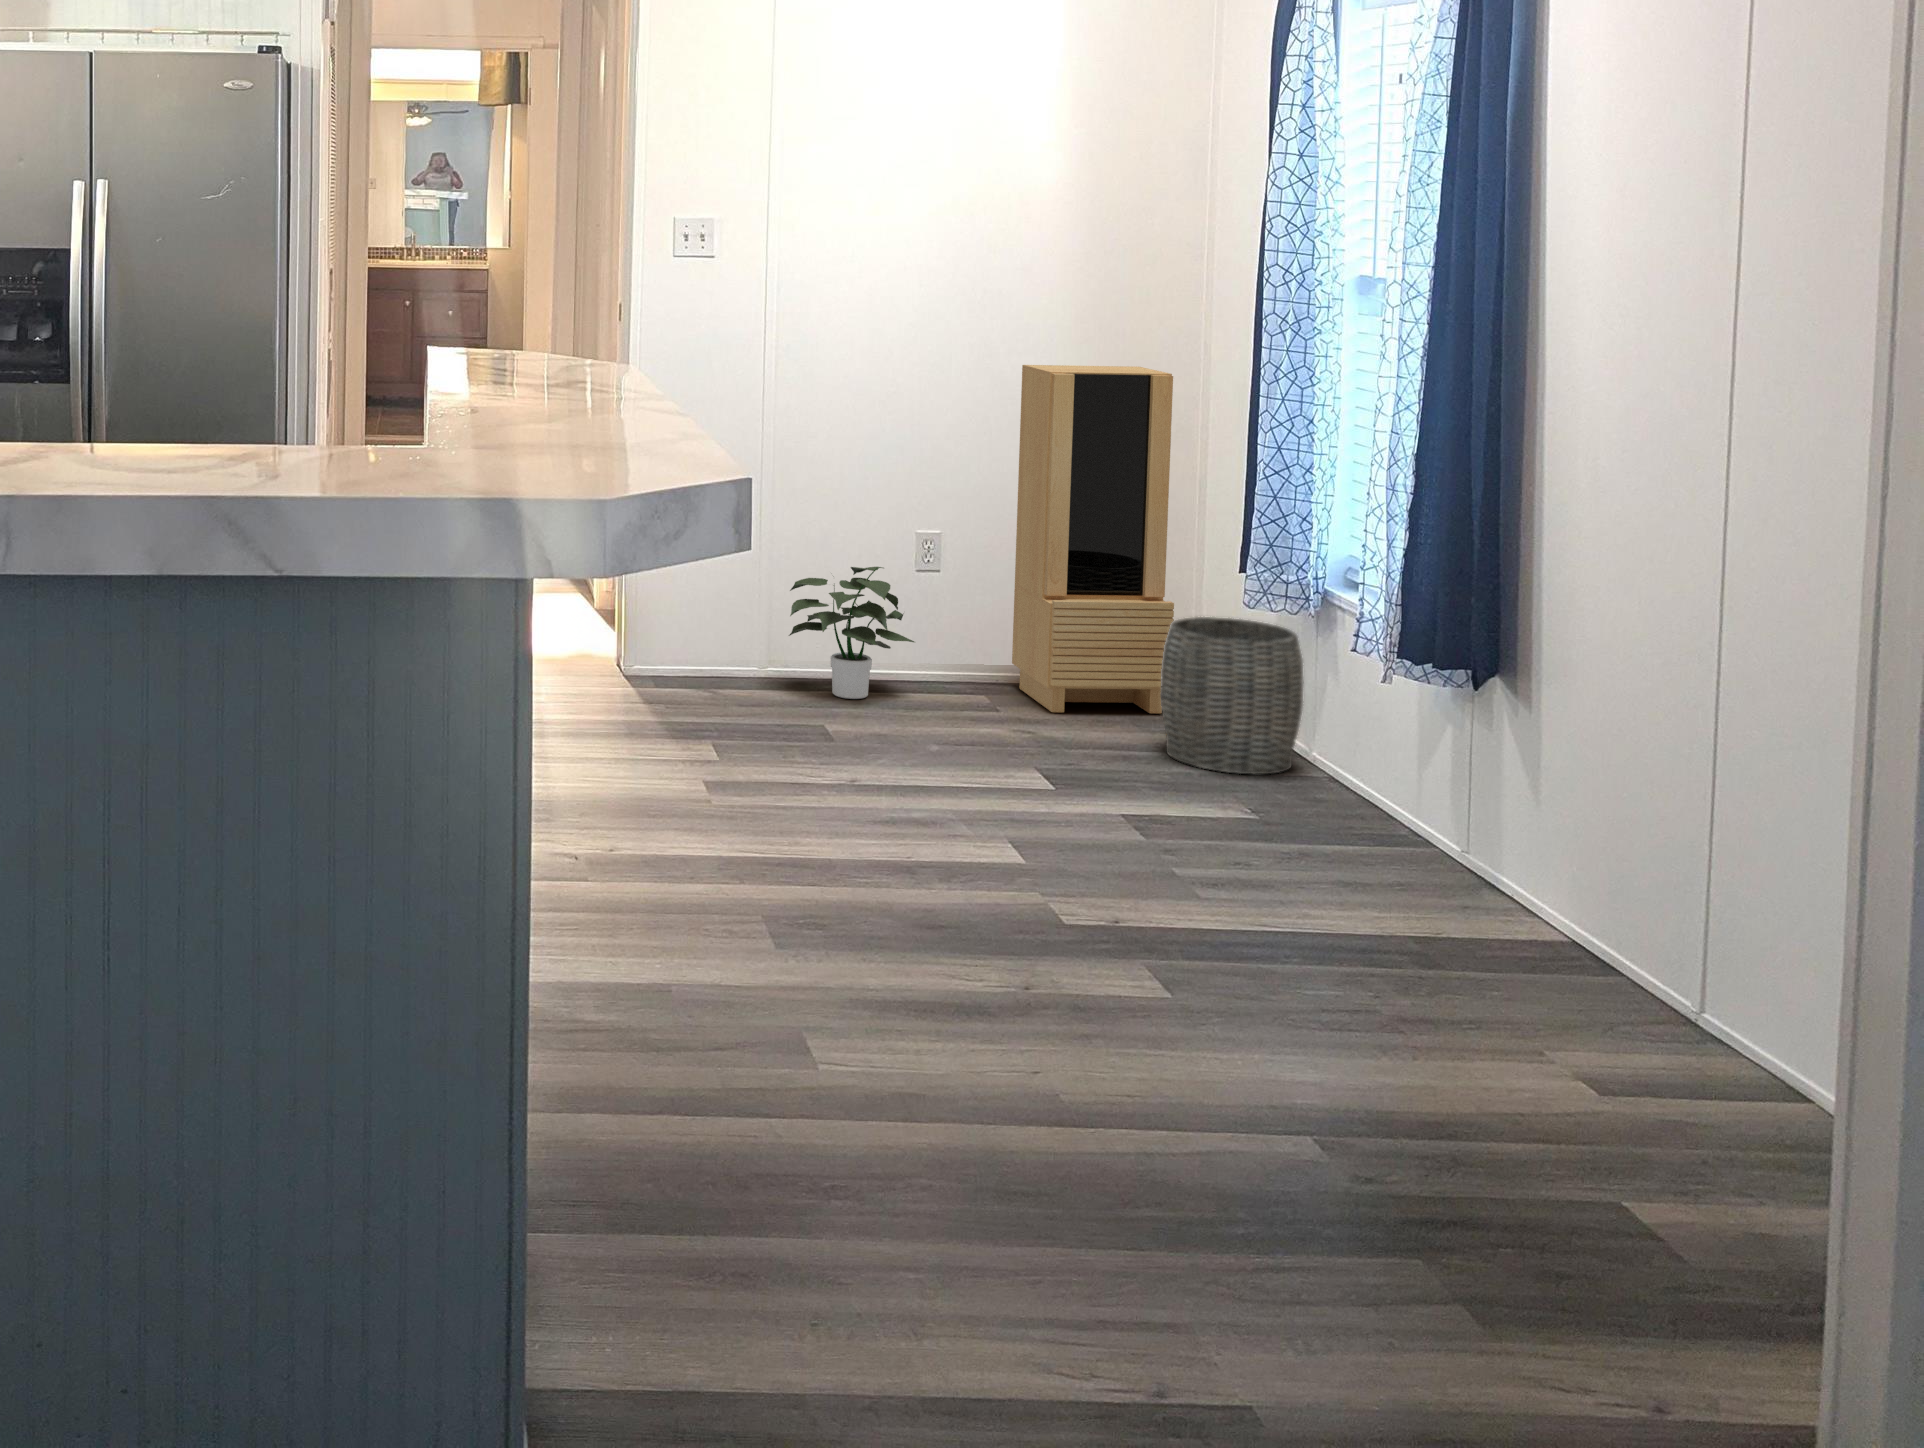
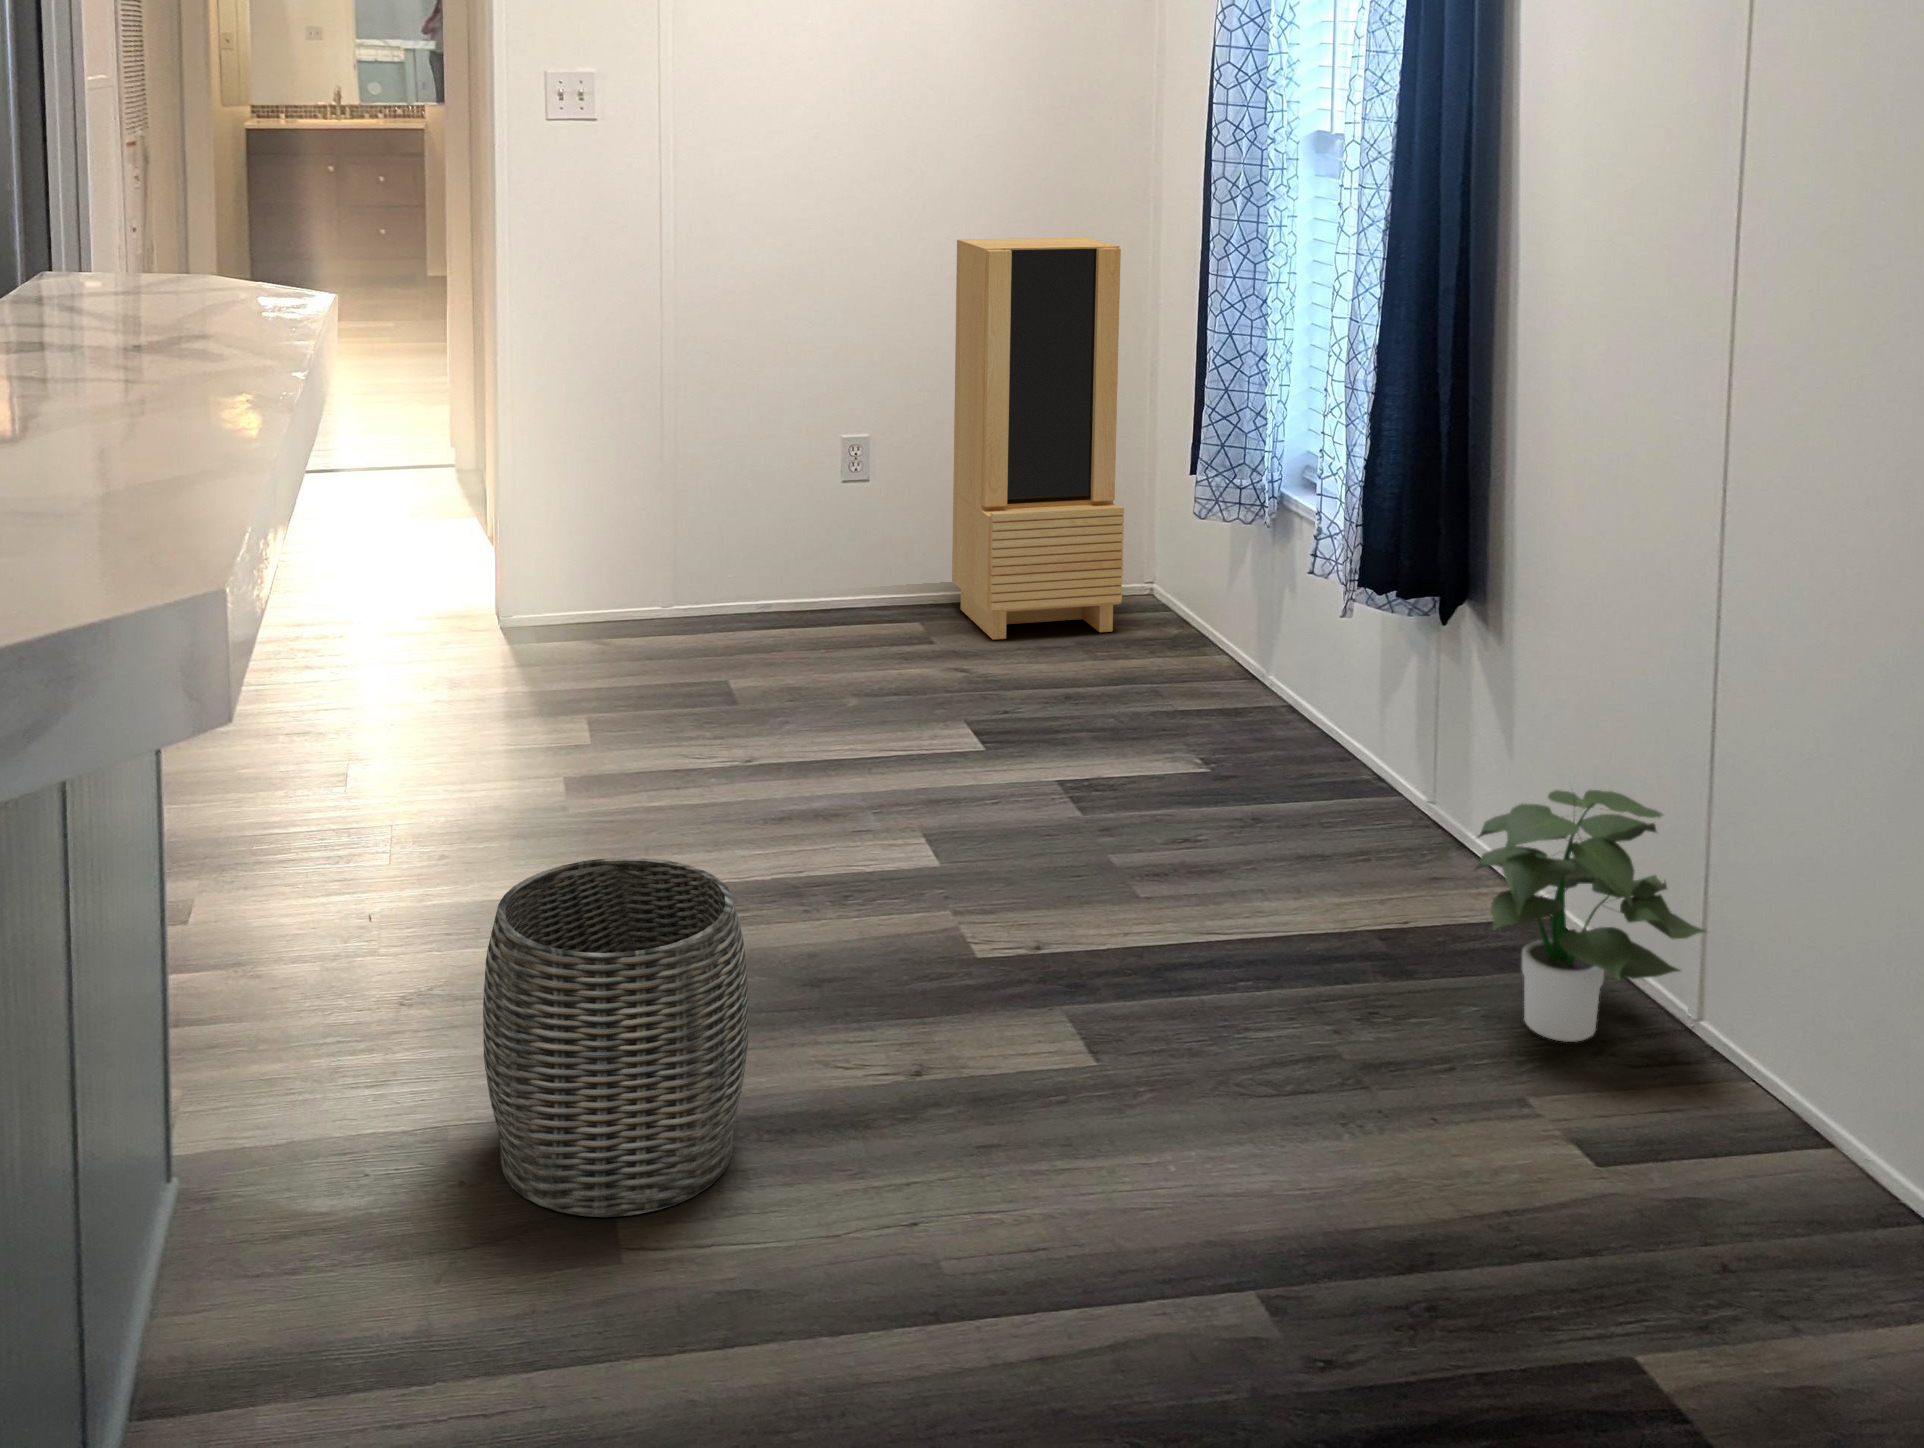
potted plant: present [789,567,914,699] -> present [1474,790,1707,1042]
woven basket: present [1161,617,1304,774] -> present [483,857,748,1217]

